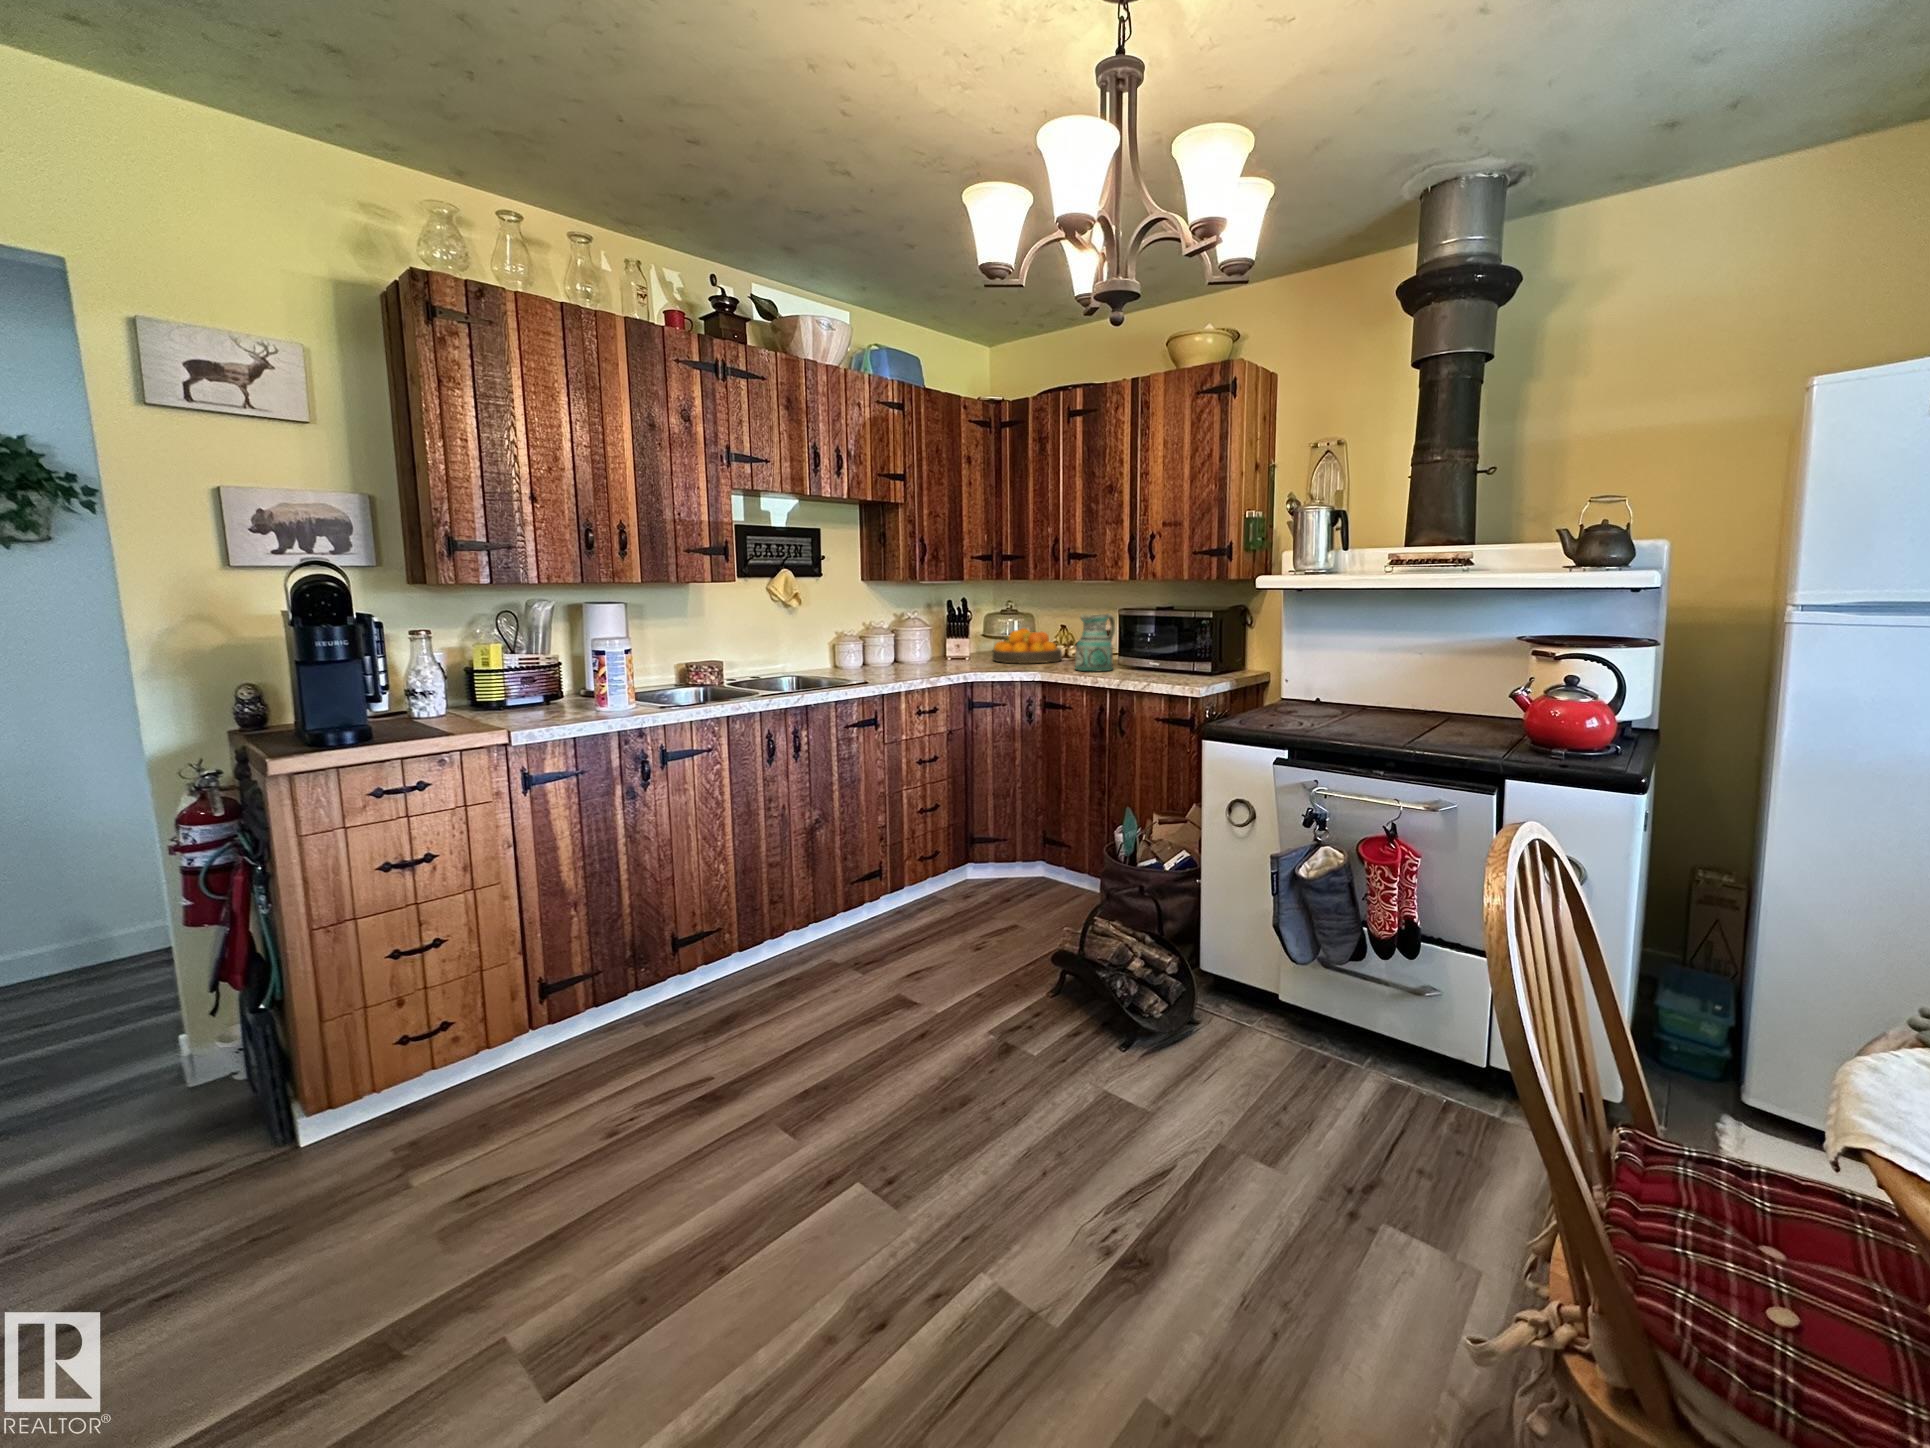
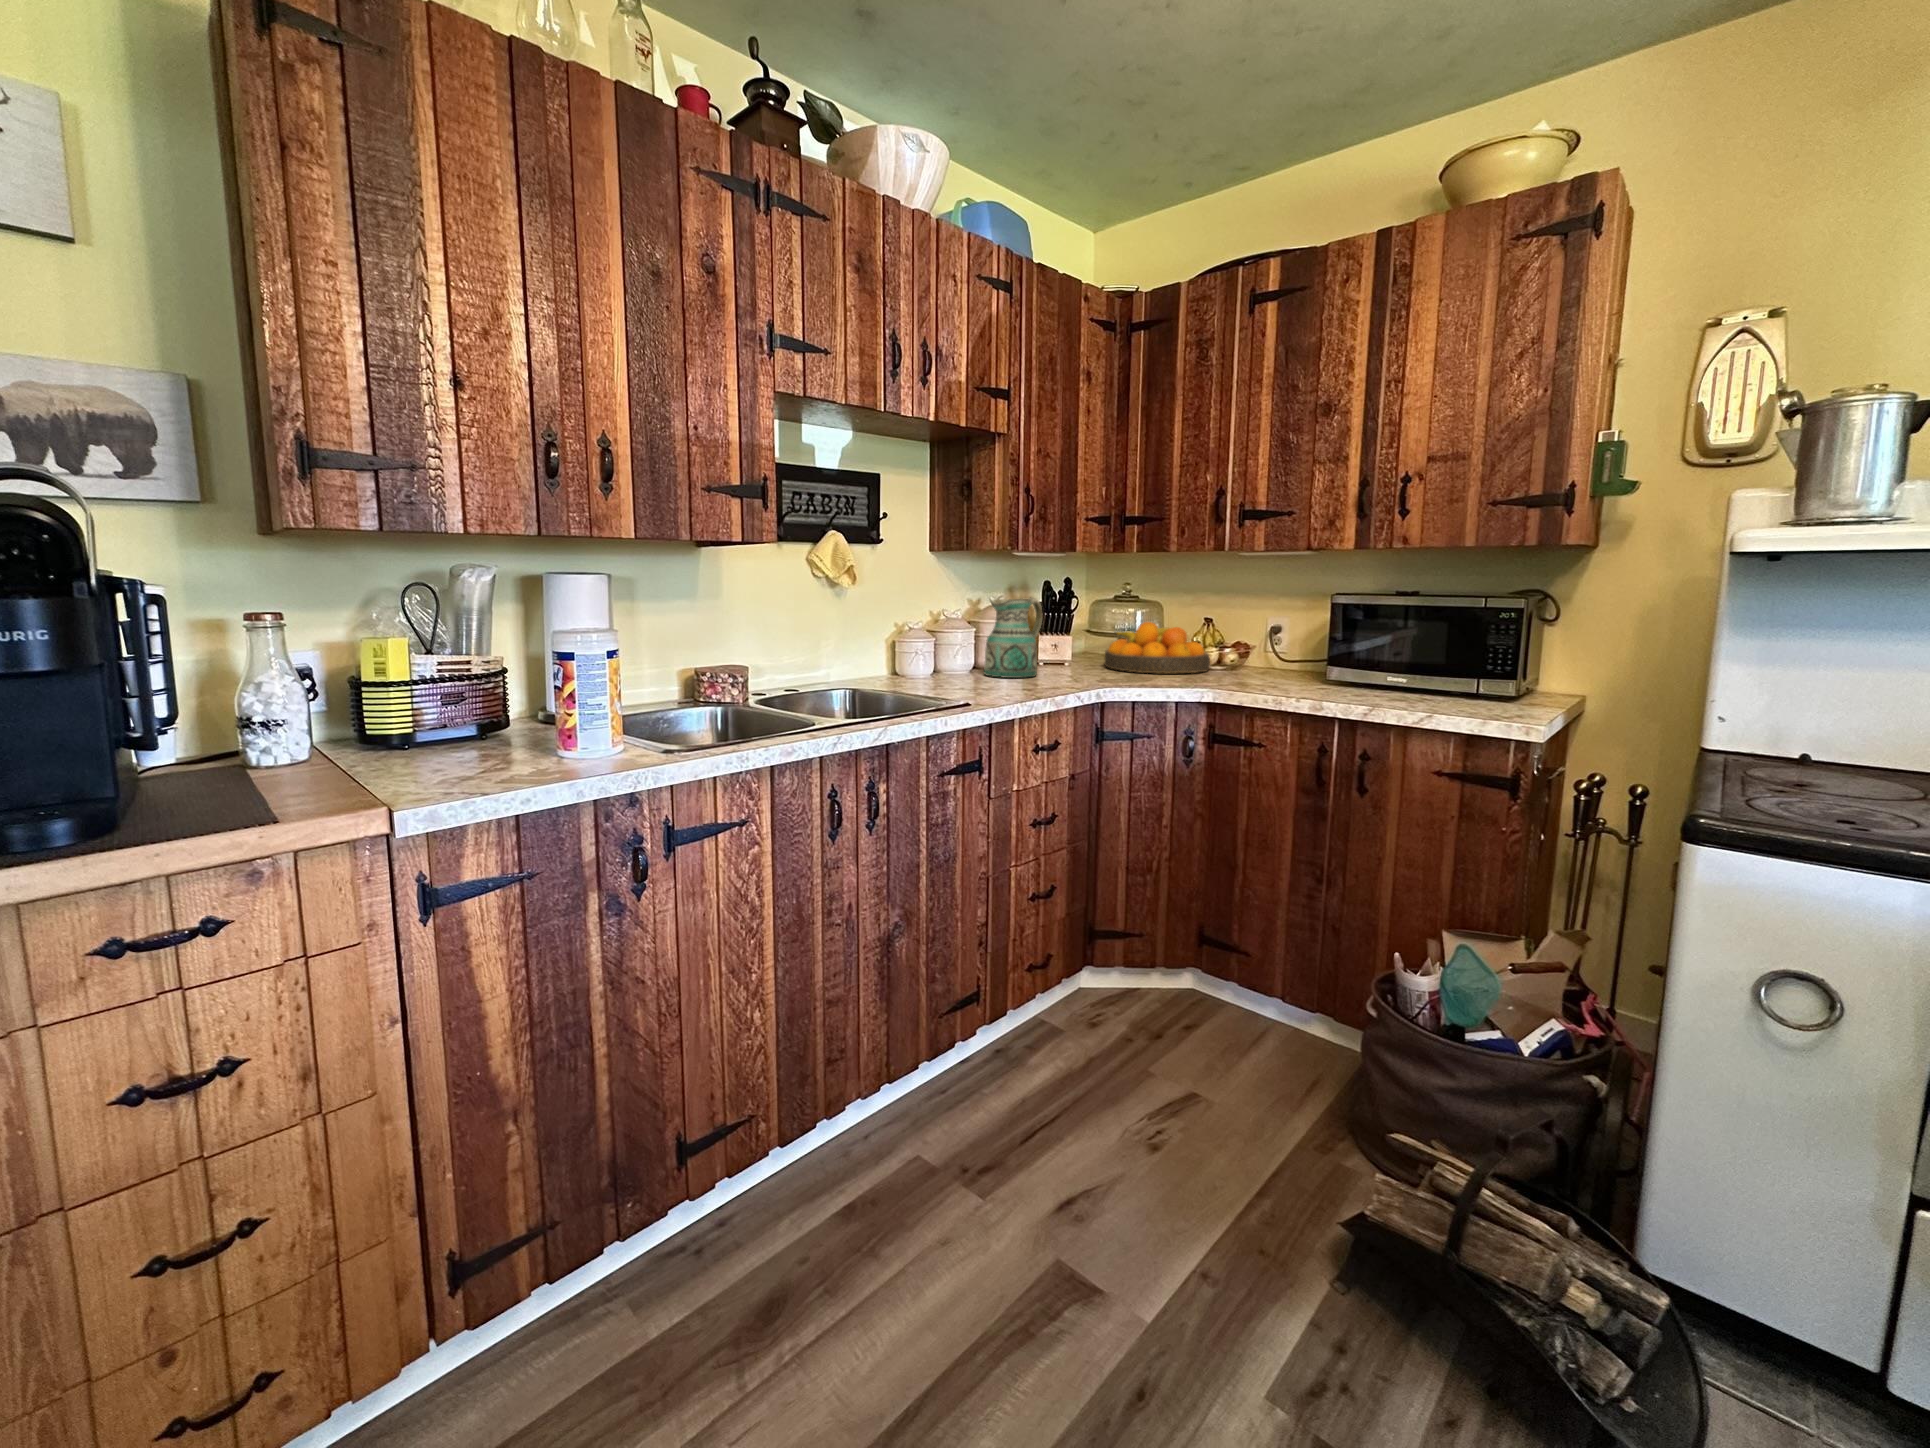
ceramic pitcher: present [1075,613,1115,671] -> present [984,597,1042,678]

